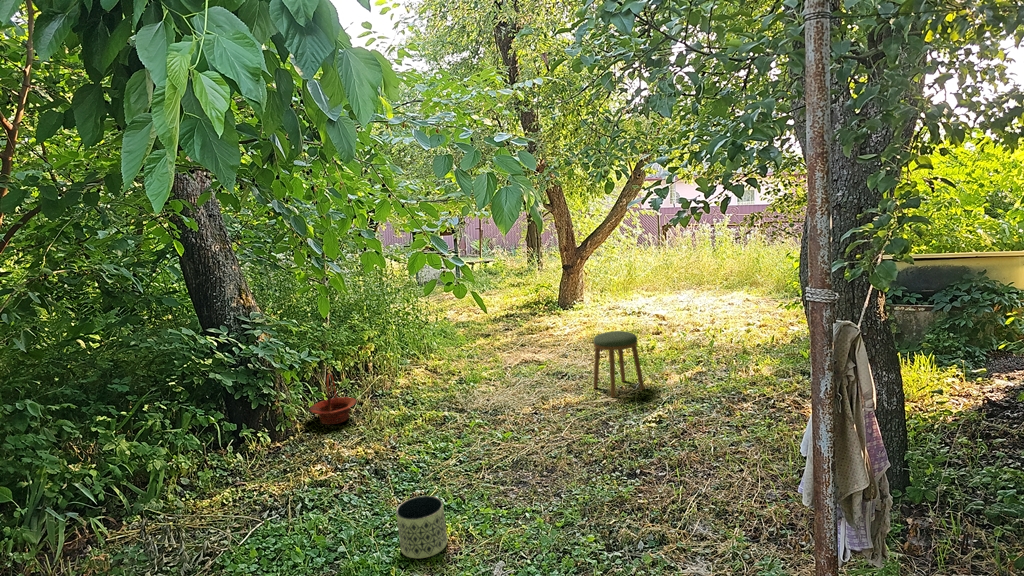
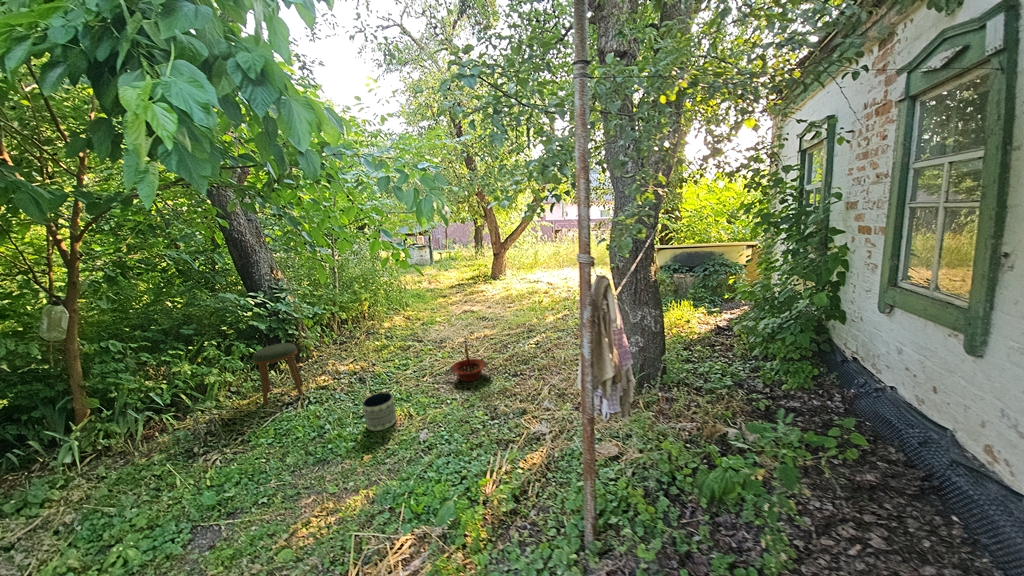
stool: present [594,331,645,397] -> present [252,343,303,405]
basket: present [309,374,357,425] -> present [450,342,487,382]

